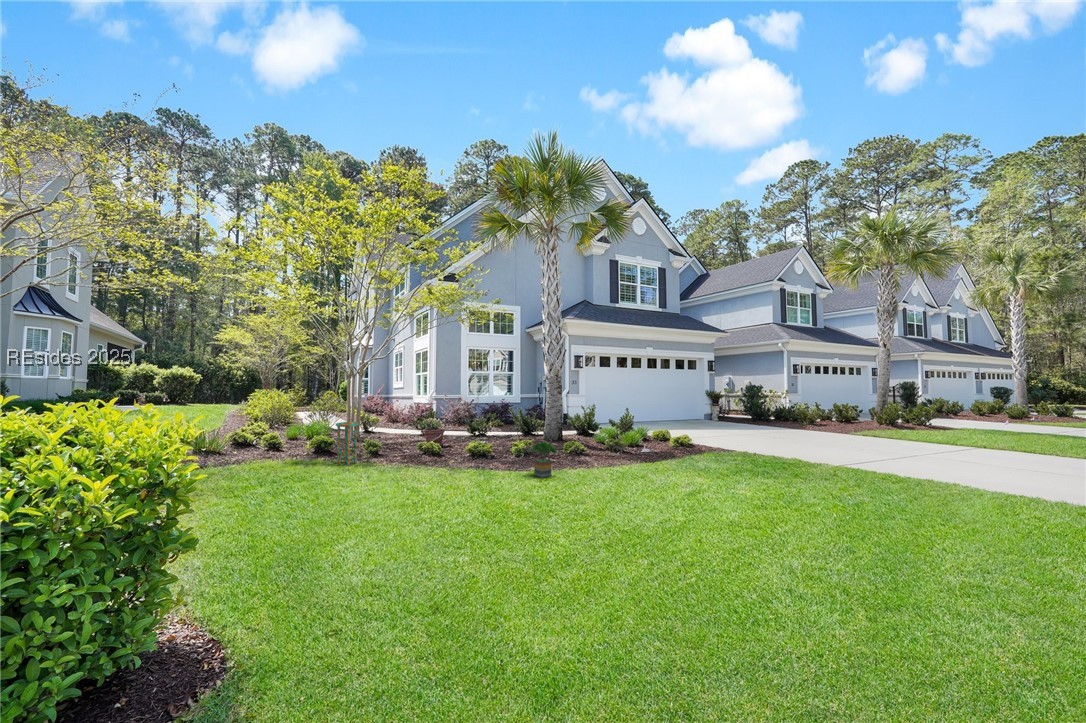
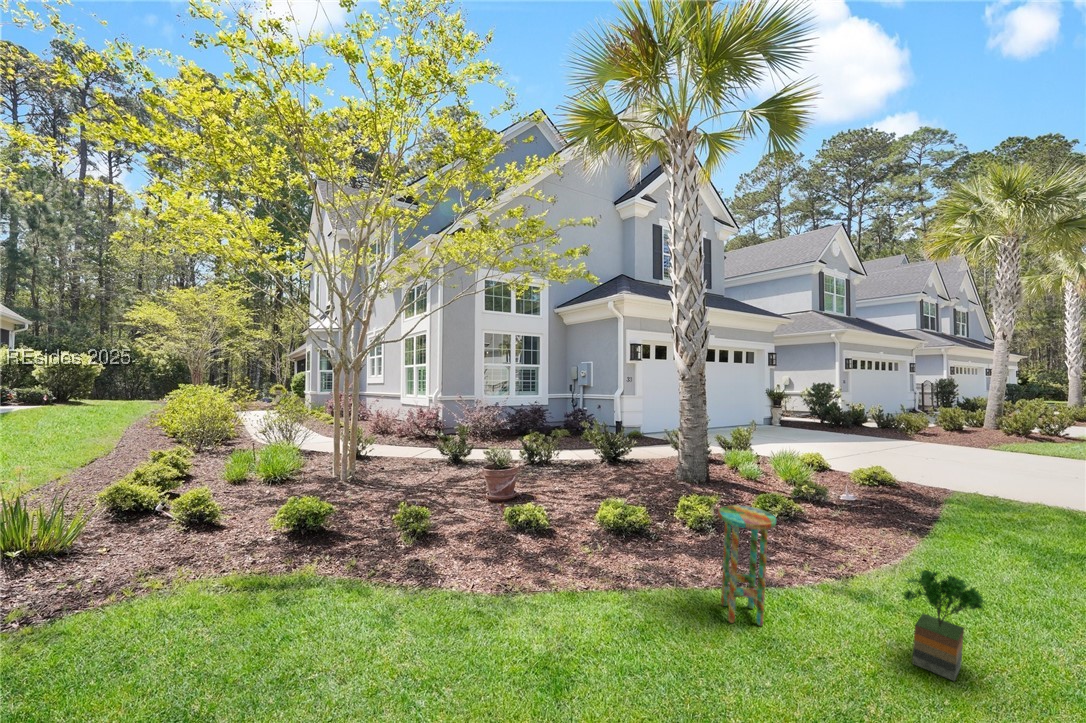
side table: present [336,422,358,466] -> present [718,505,776,626]

